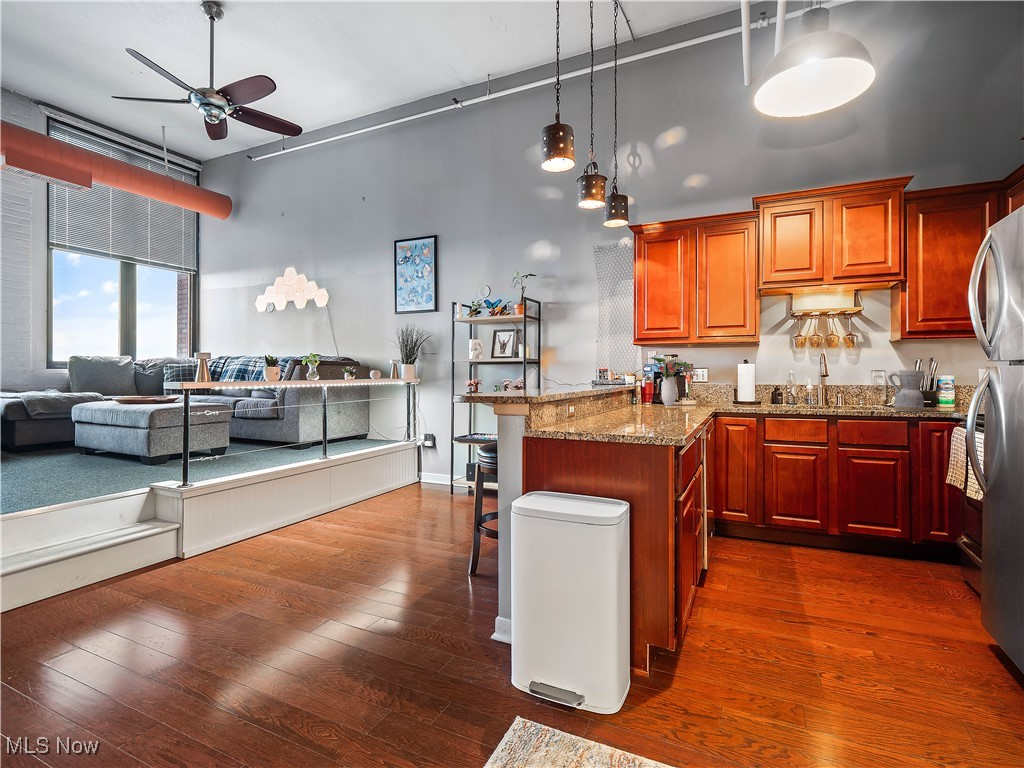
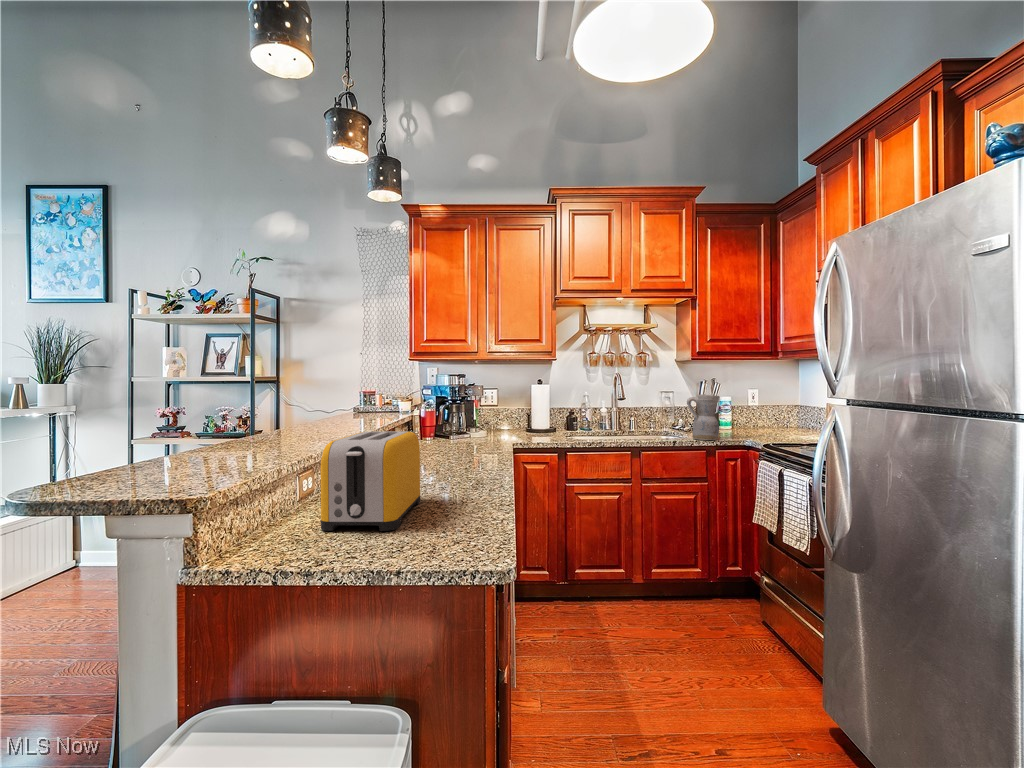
flower arrangement: present [646,357,691,406] -> none [427,378,485,443]
toaster: none [582,379,636,427] -> present [321,431,420,531]

